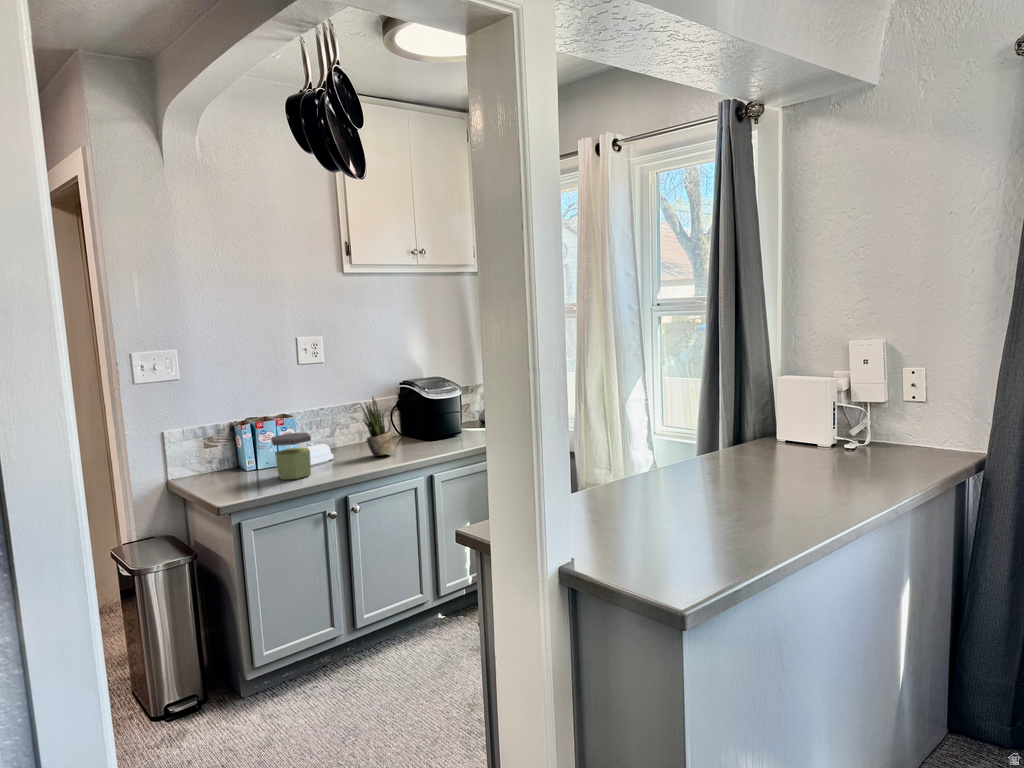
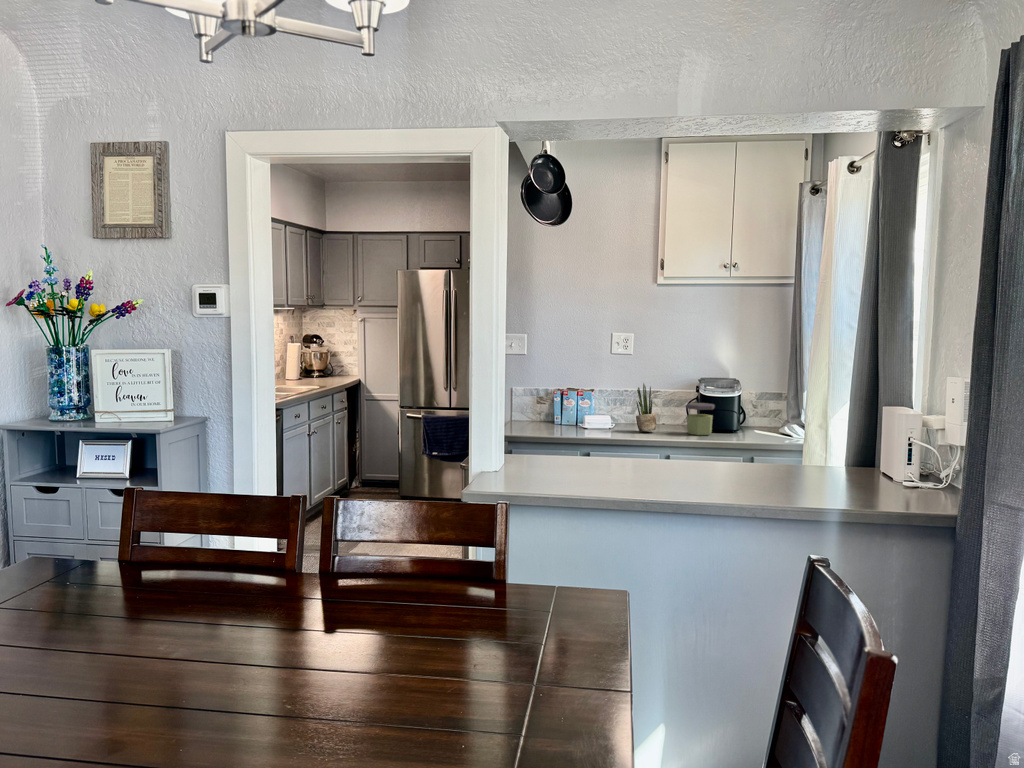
jar: present [271,433,311,480] -> present [686,403,715,435]

